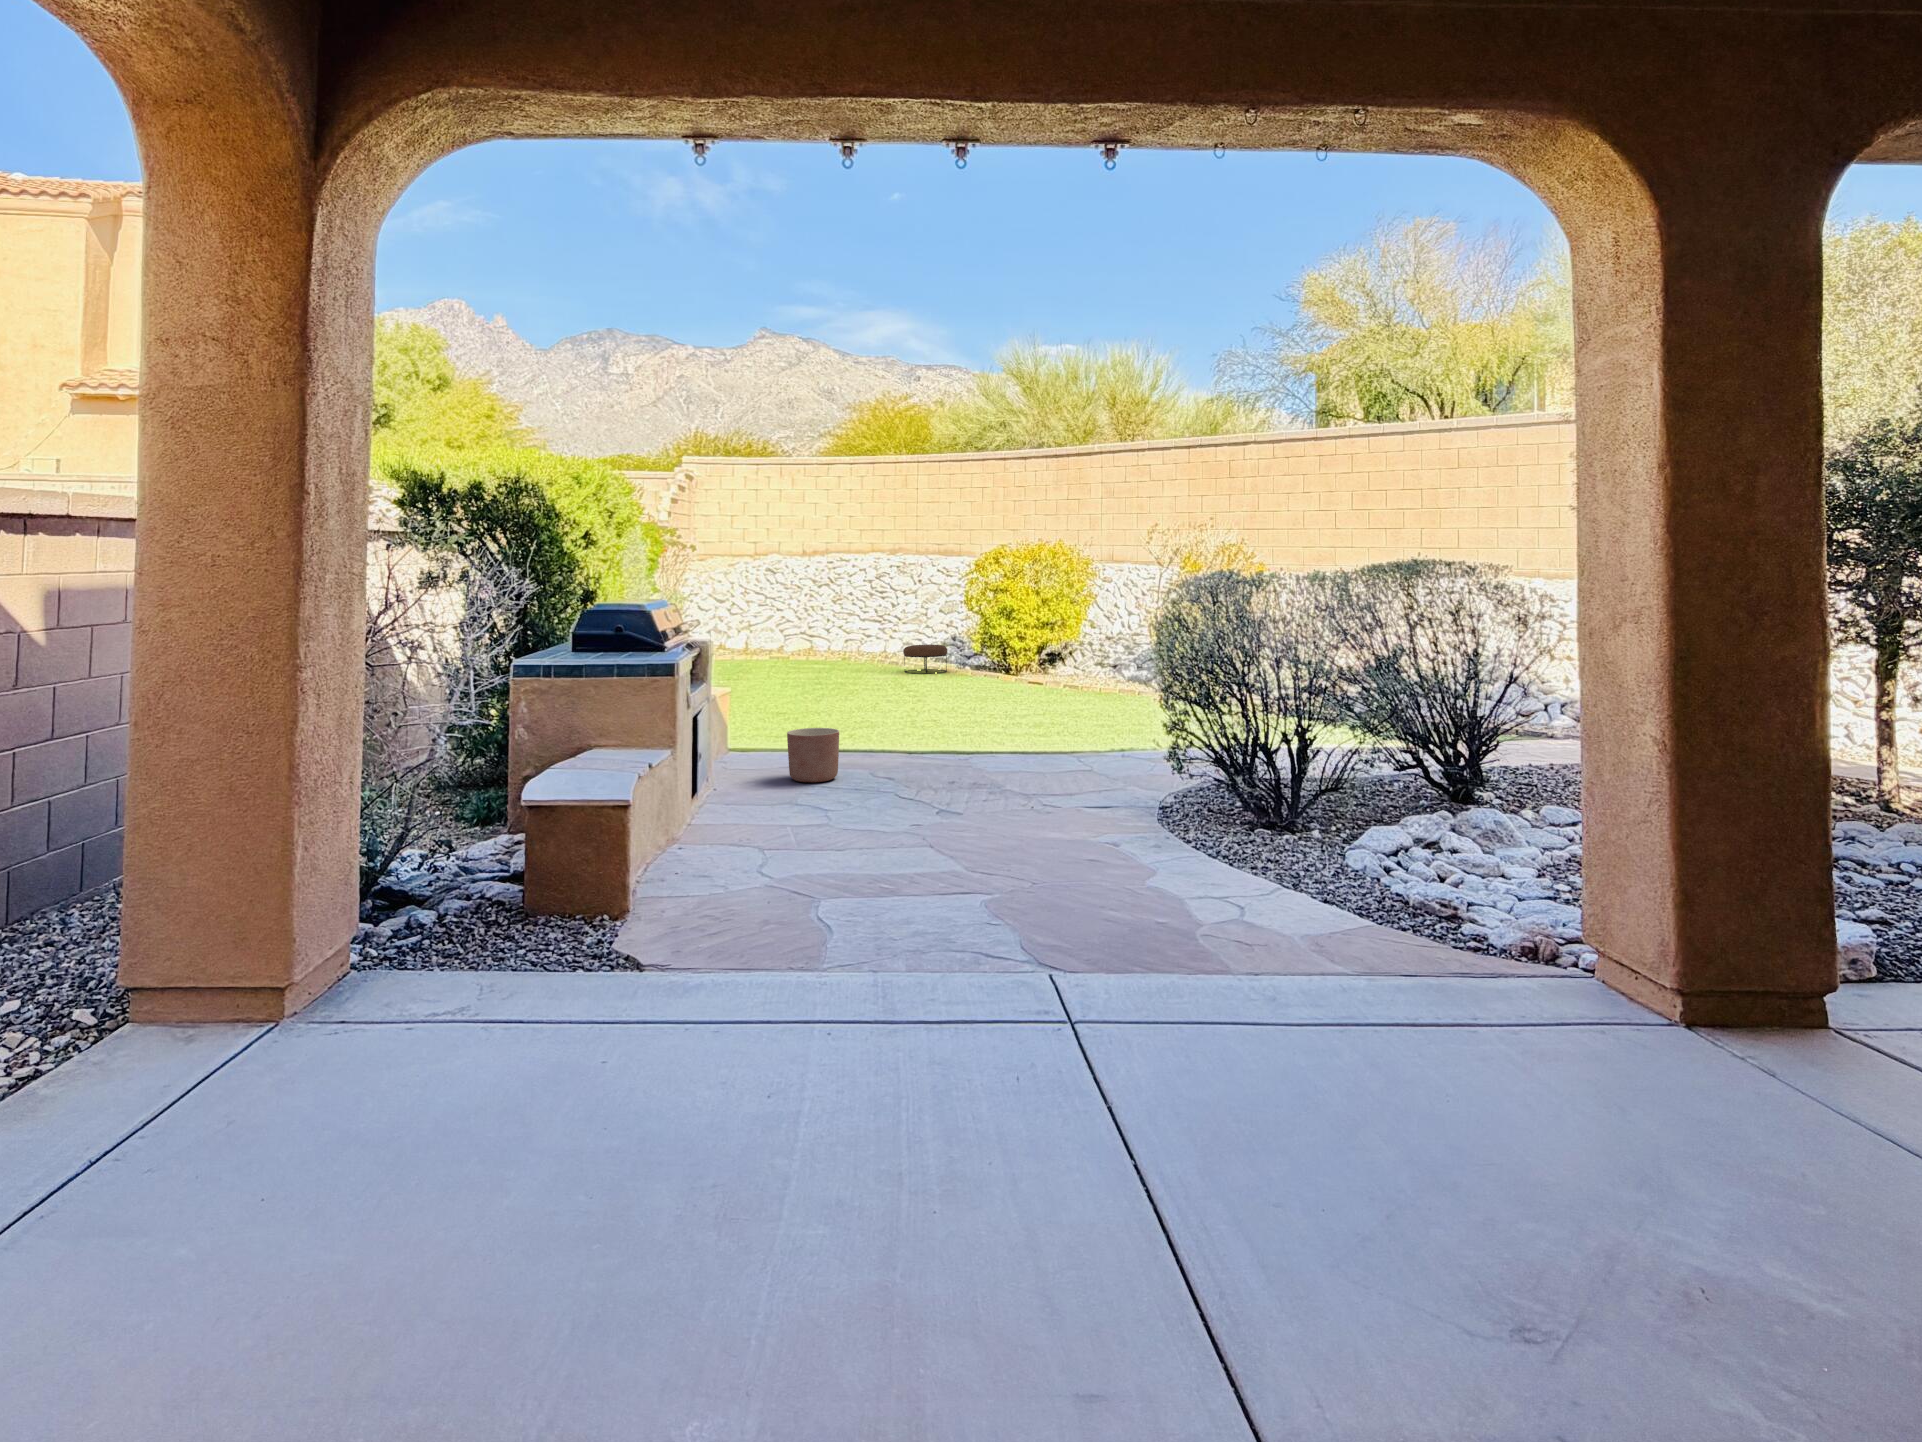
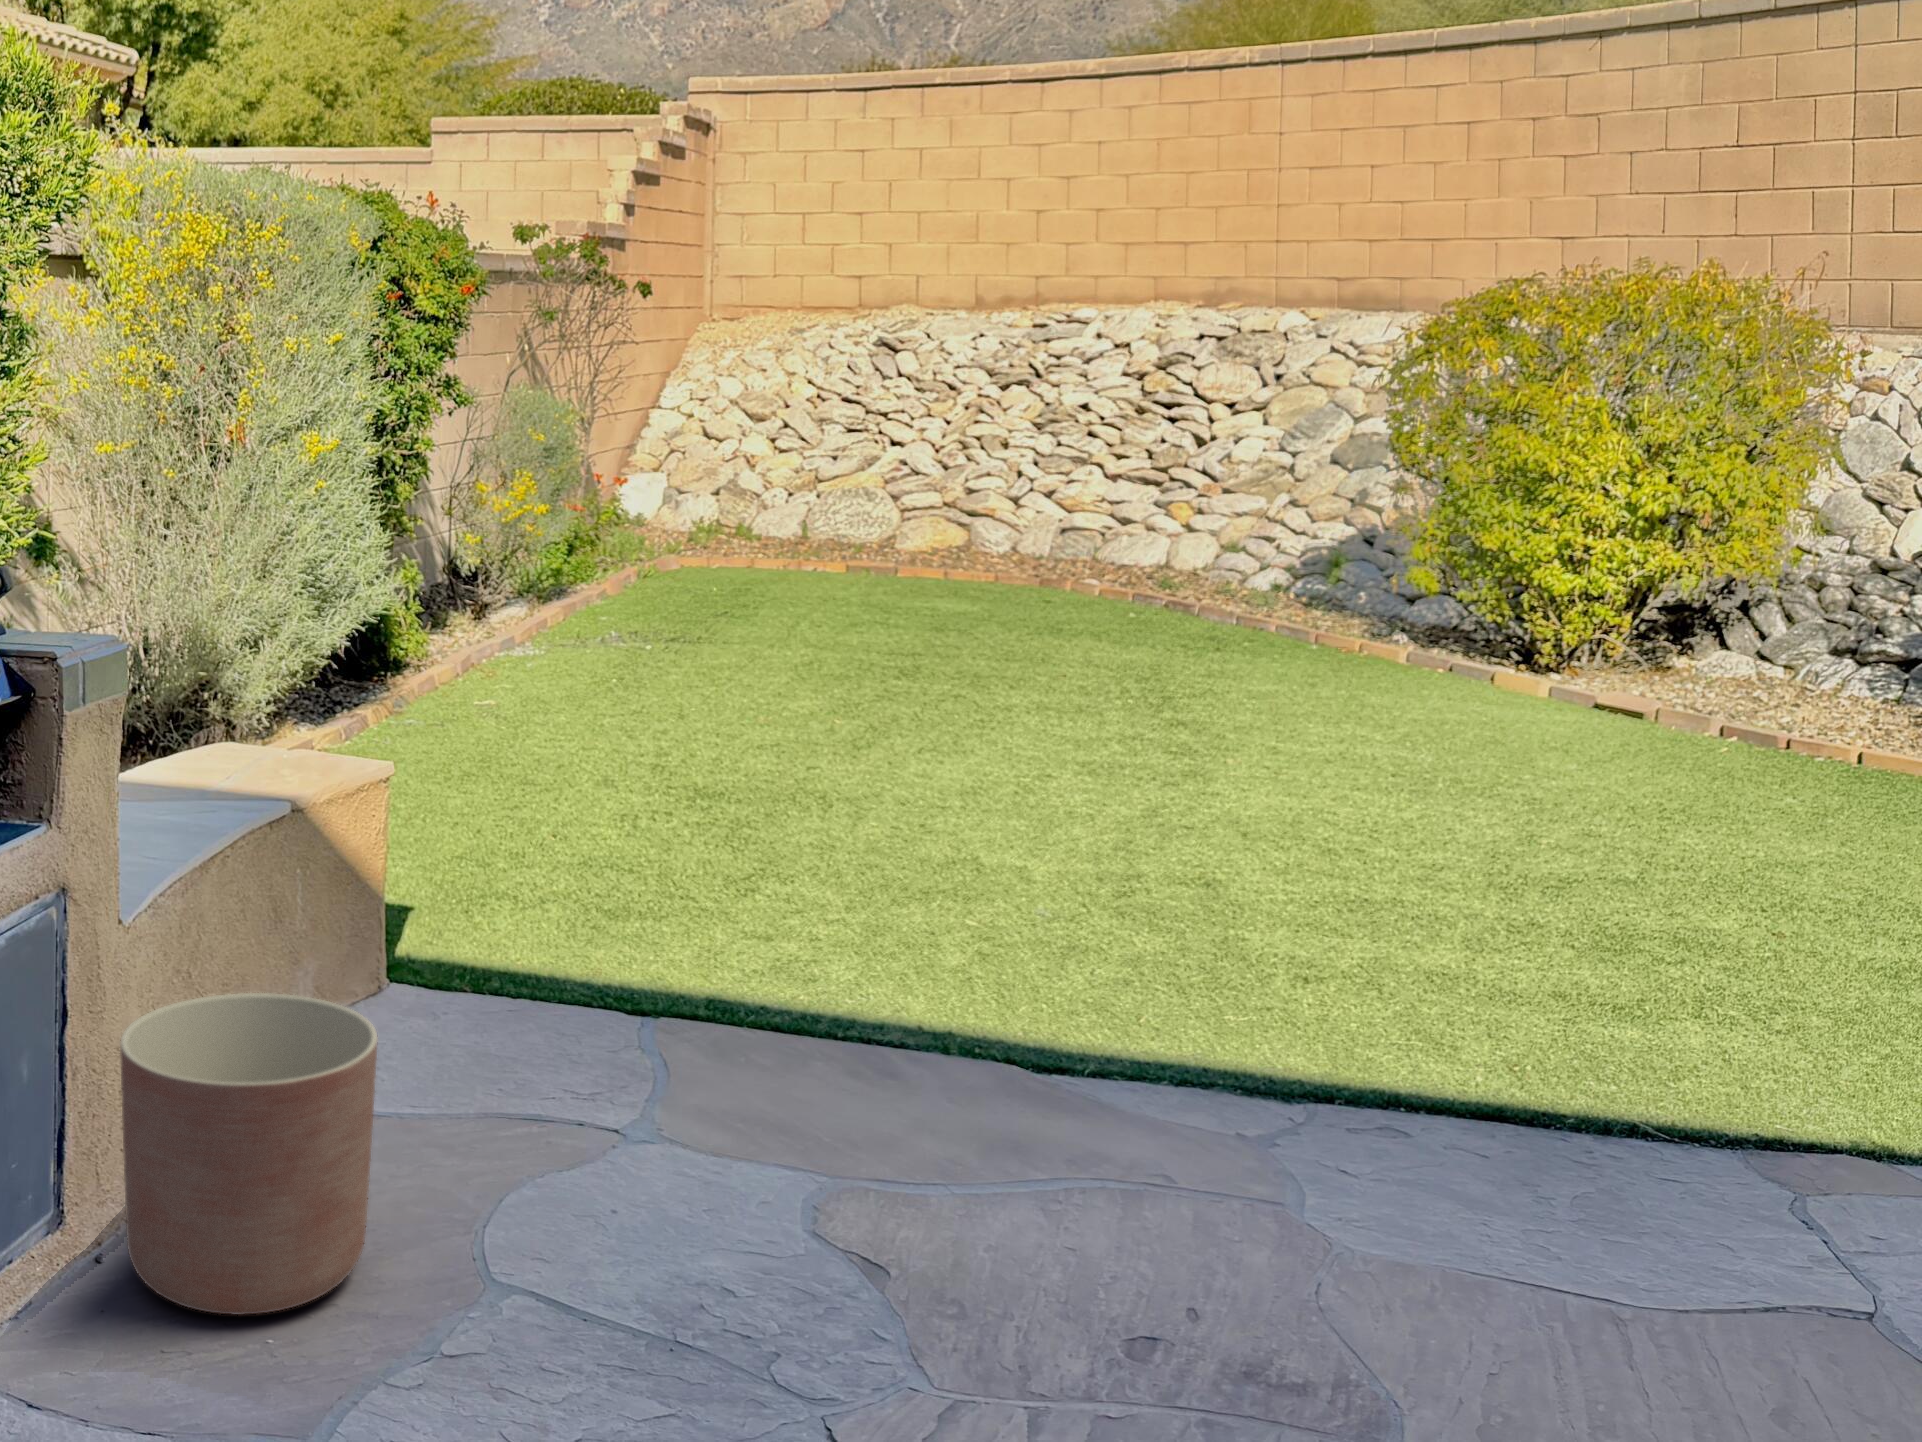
ottoman: present [903,645,947,674] -> none [1180,553,1321,641]

